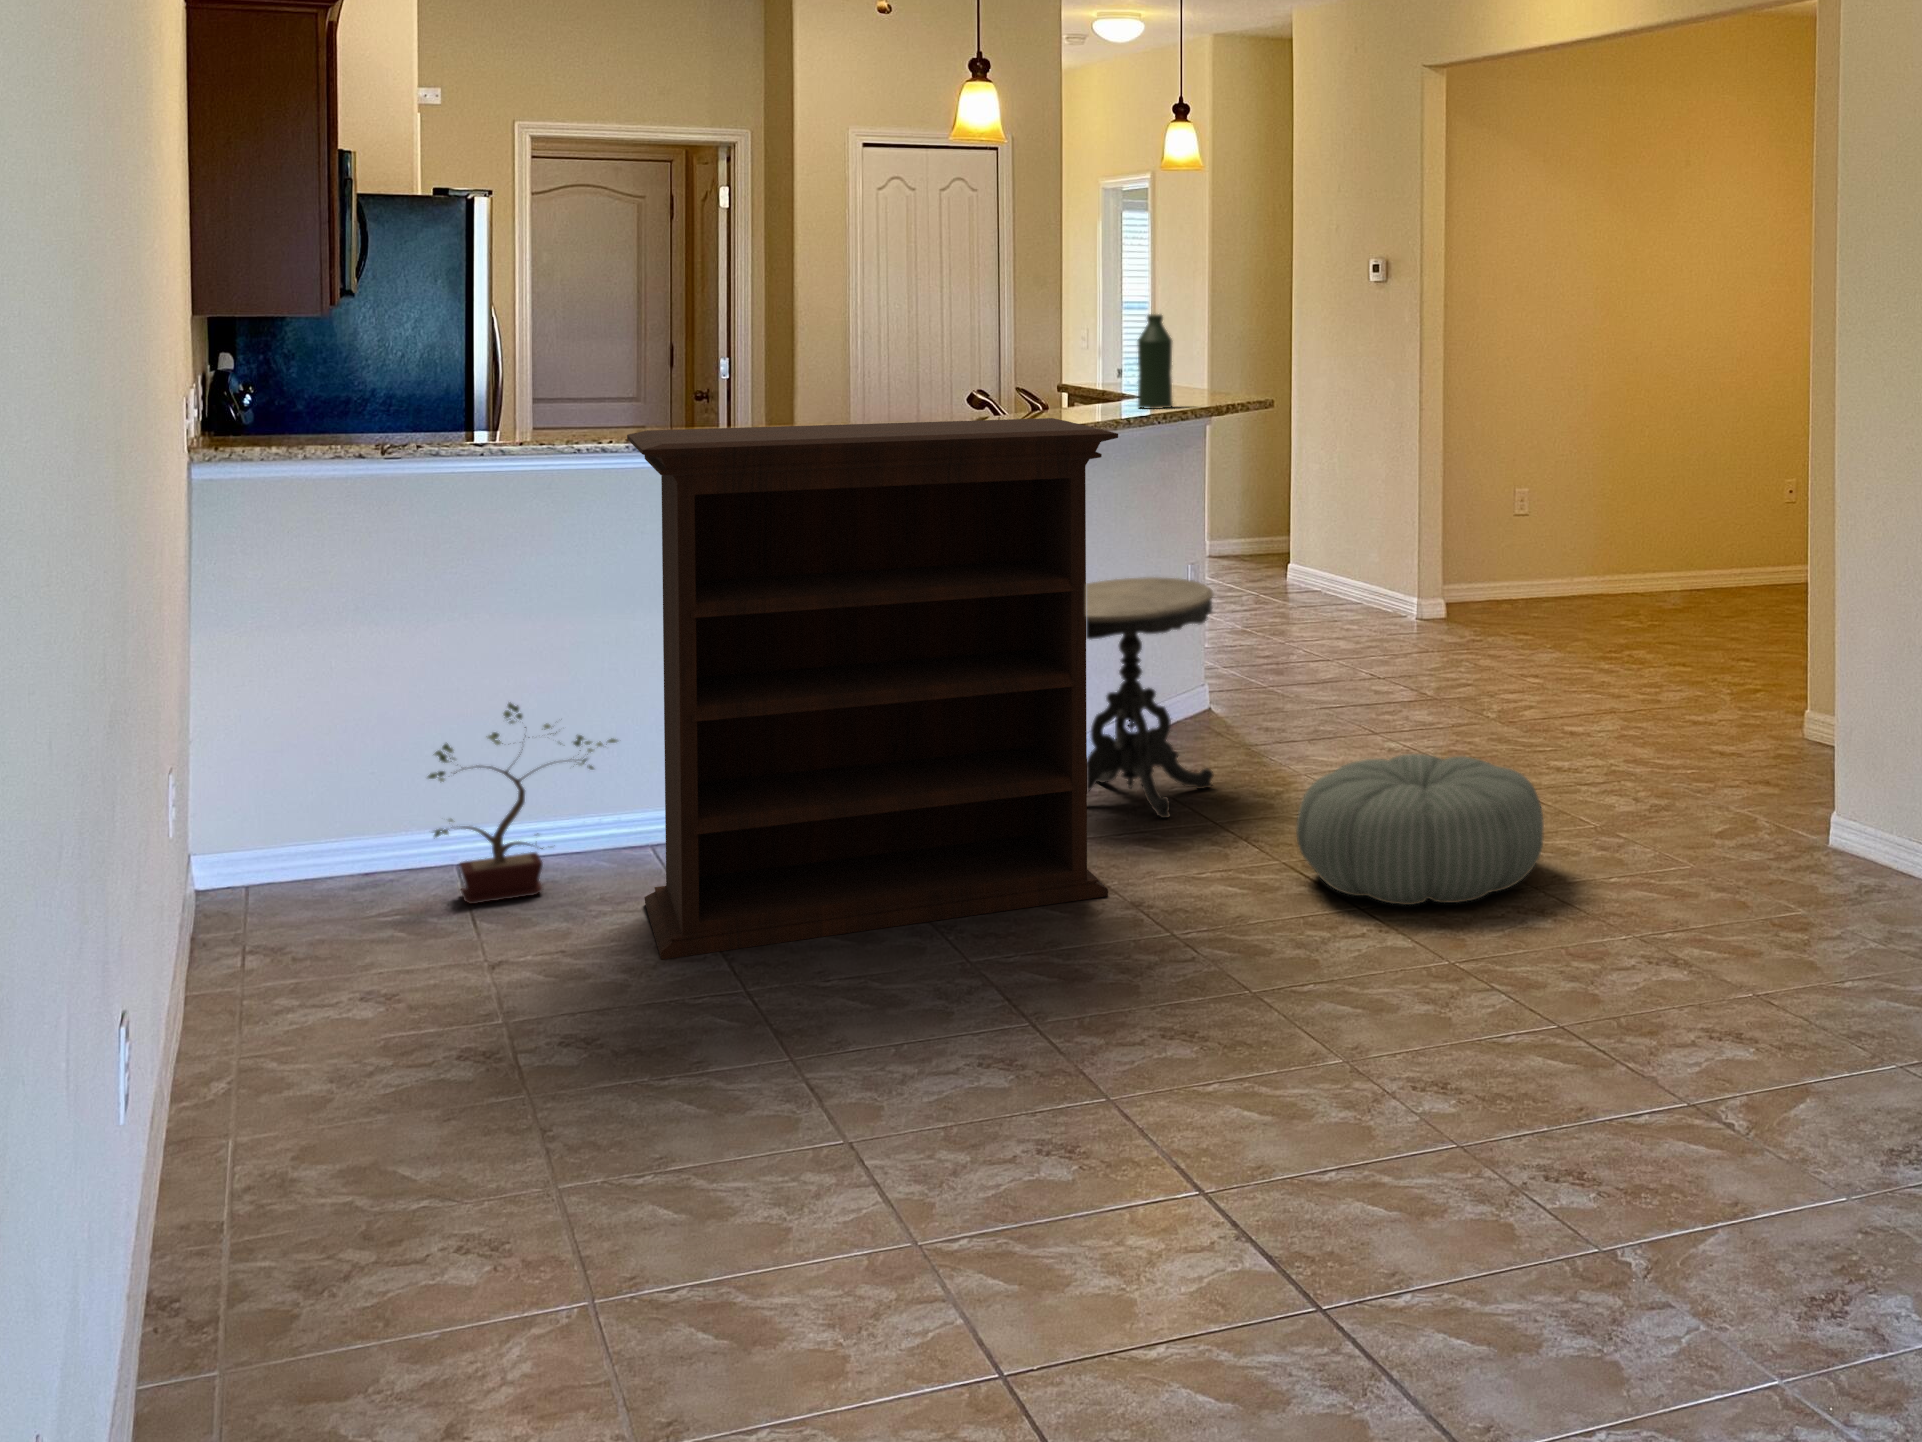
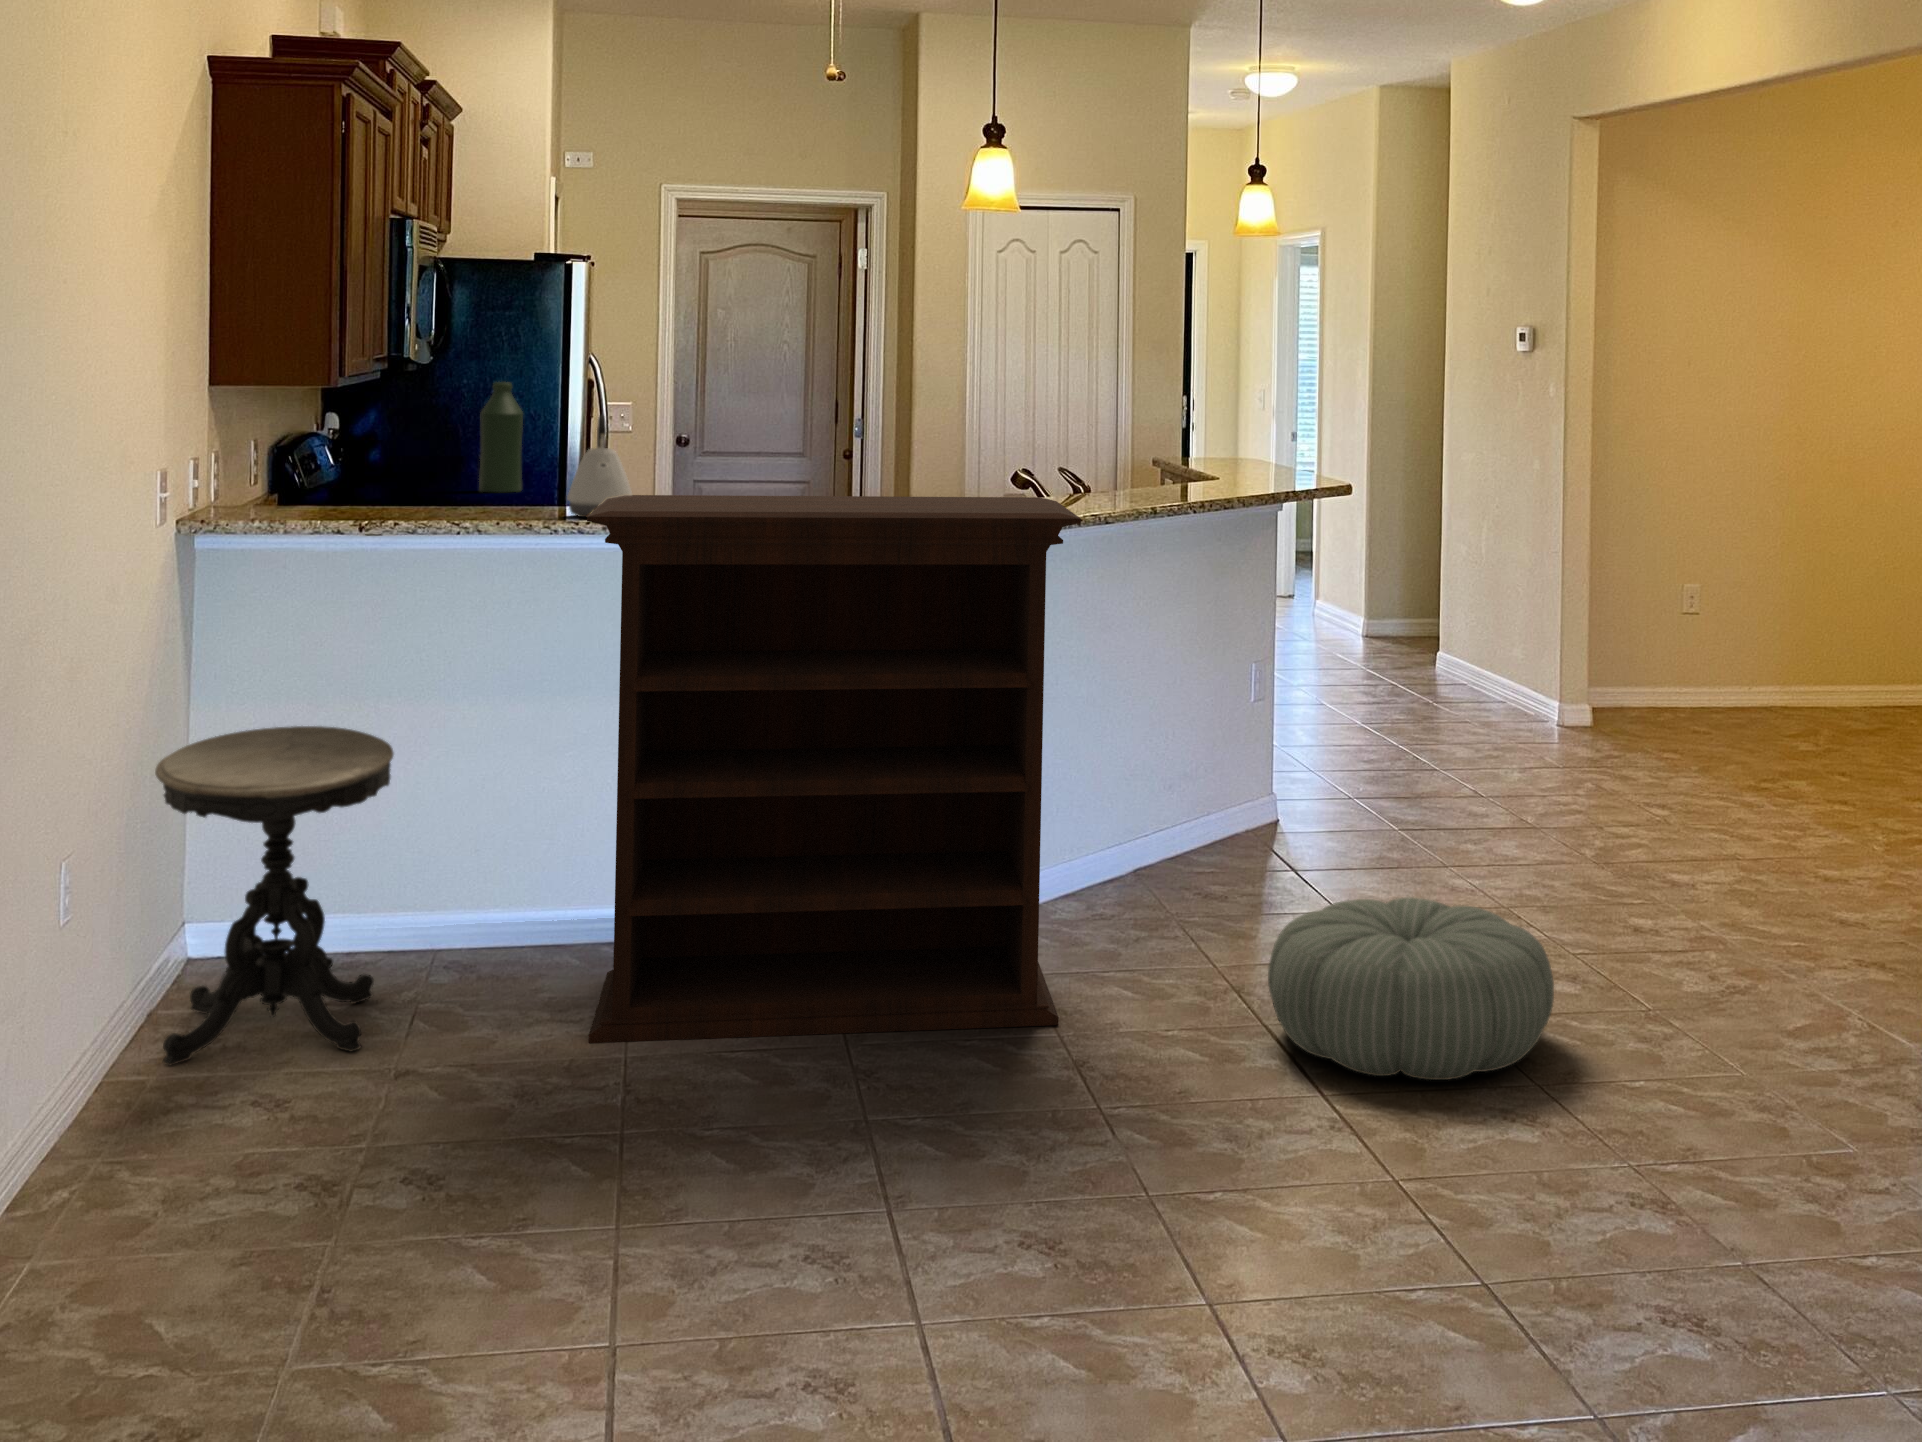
bottle: present [1138,314,1173,409] -> present [479,382,523,492]
kettle: none [555,354,624,457] -> present [567,415,632,517]
side table: present [1086,577,1213,818] -> present [155,726,394,1065]
potted plant: present [428,702,617,904] -> none [417,759,604,961]

